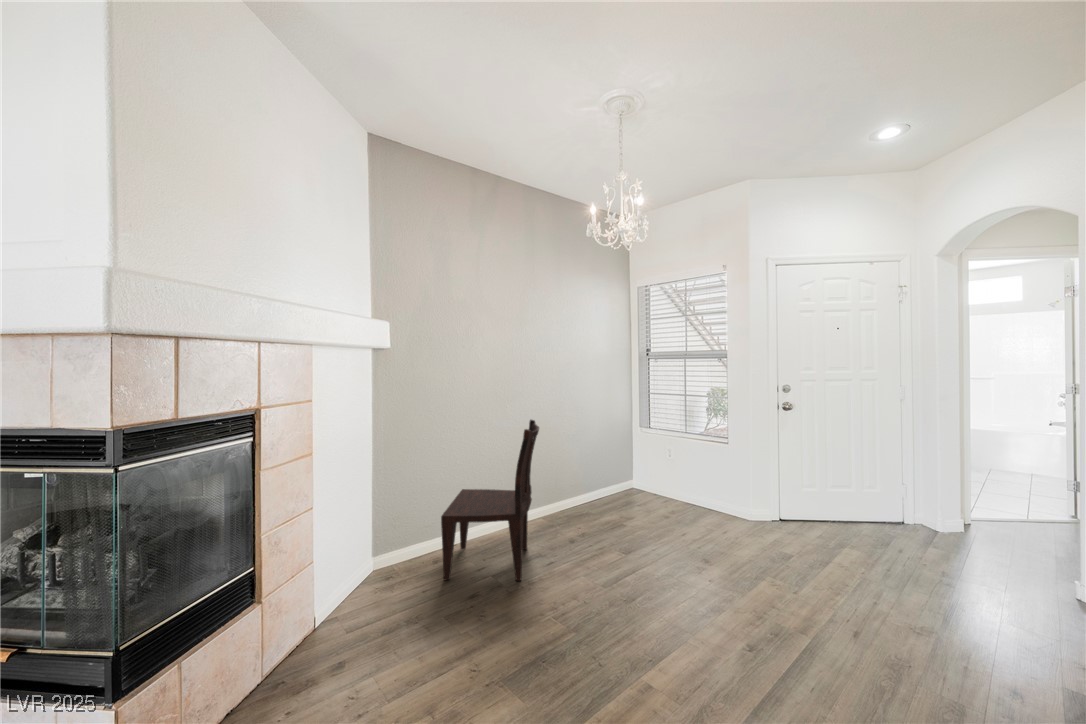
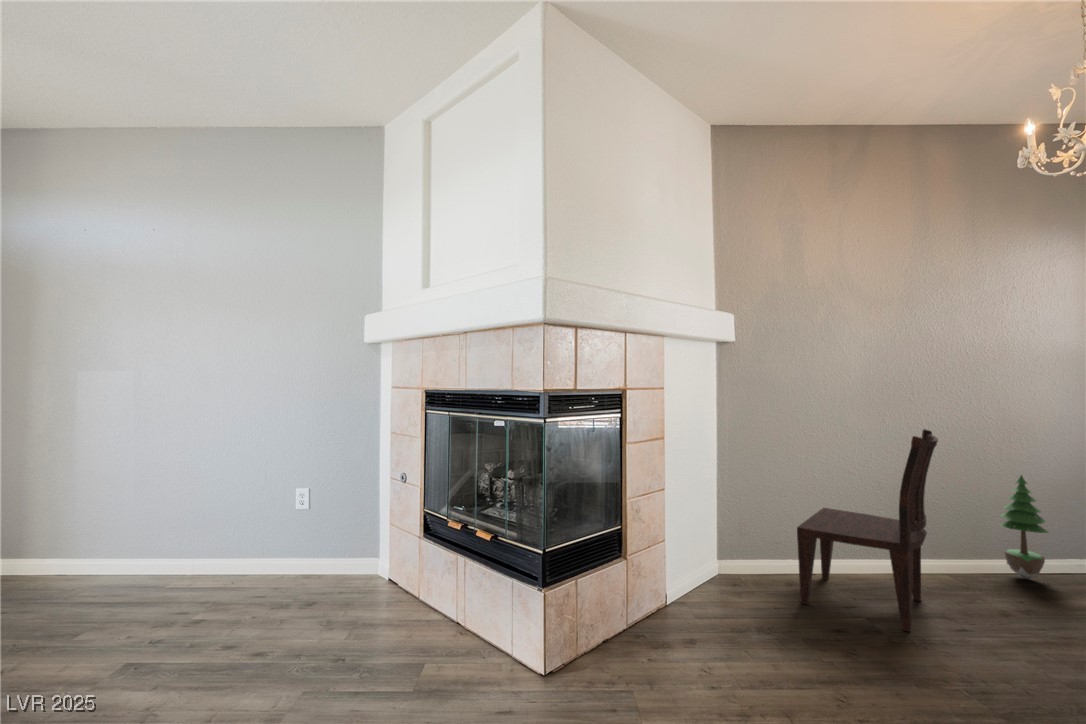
potted tree: none [570,442,595,512] -> present [999,475,1048,579]

